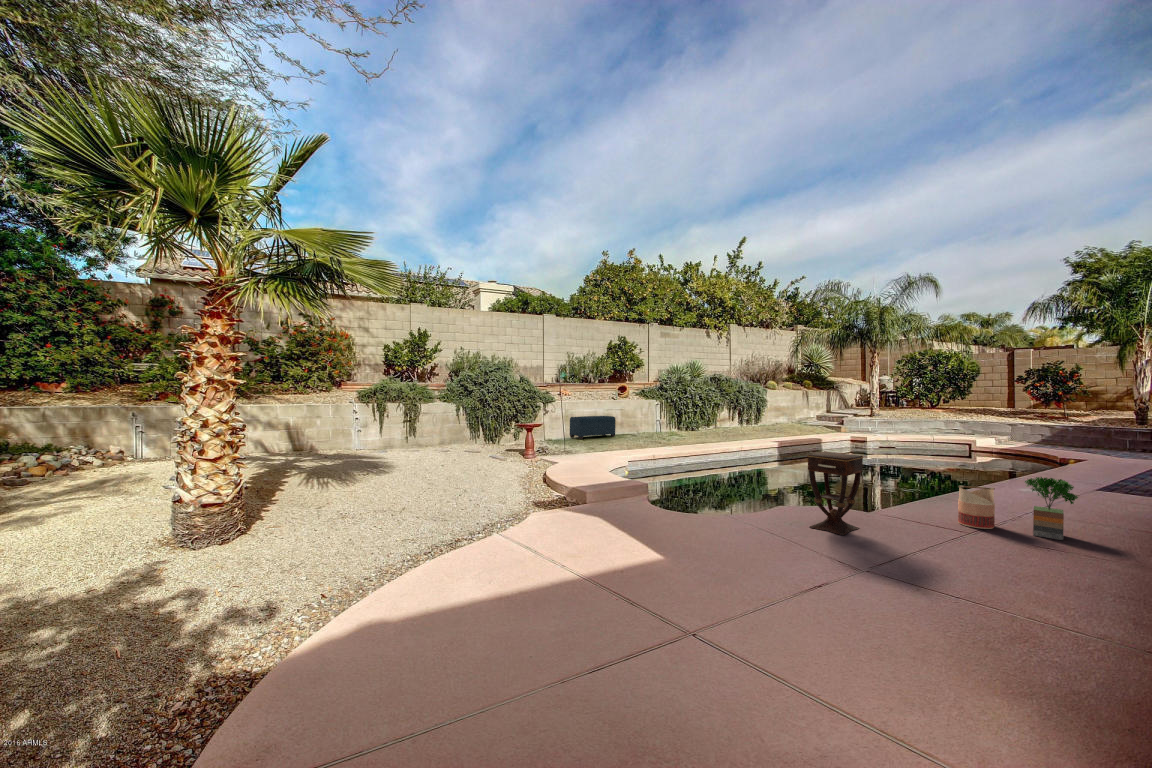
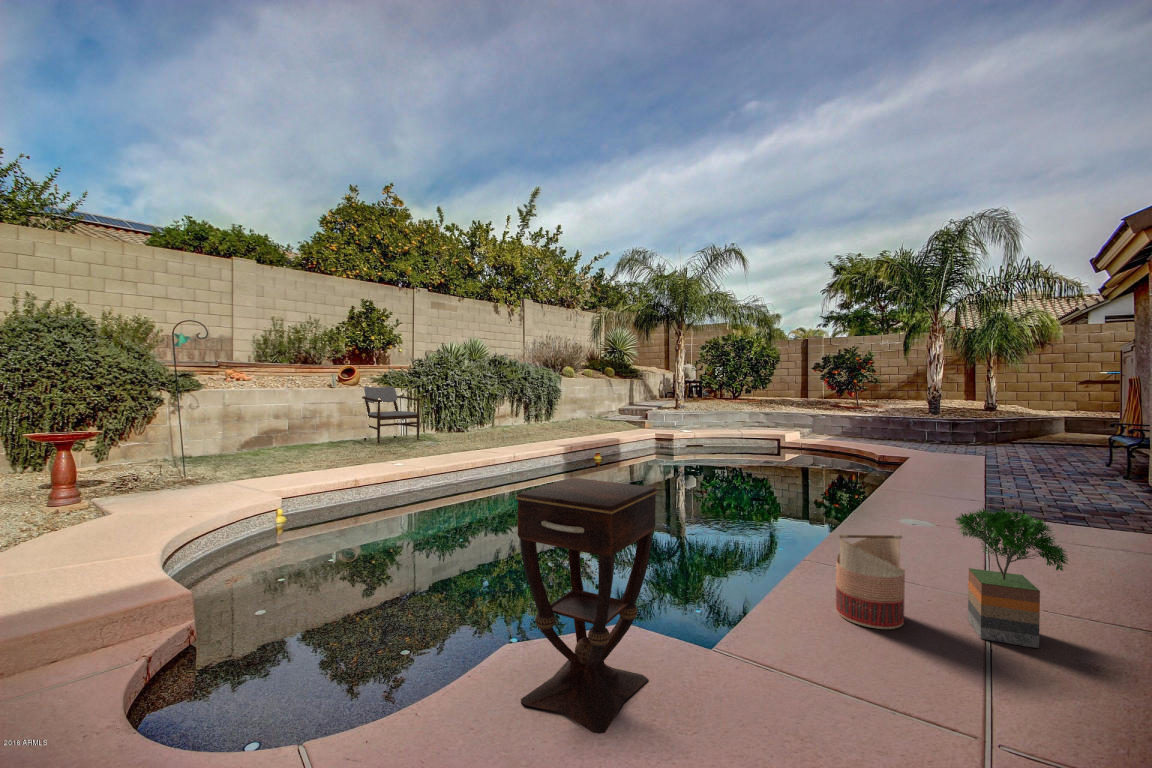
armchair: none [635,398,673,436] -> present [362,386,421,444]
bench: present [570,416,616,439] -> none [234,413,322,454]

